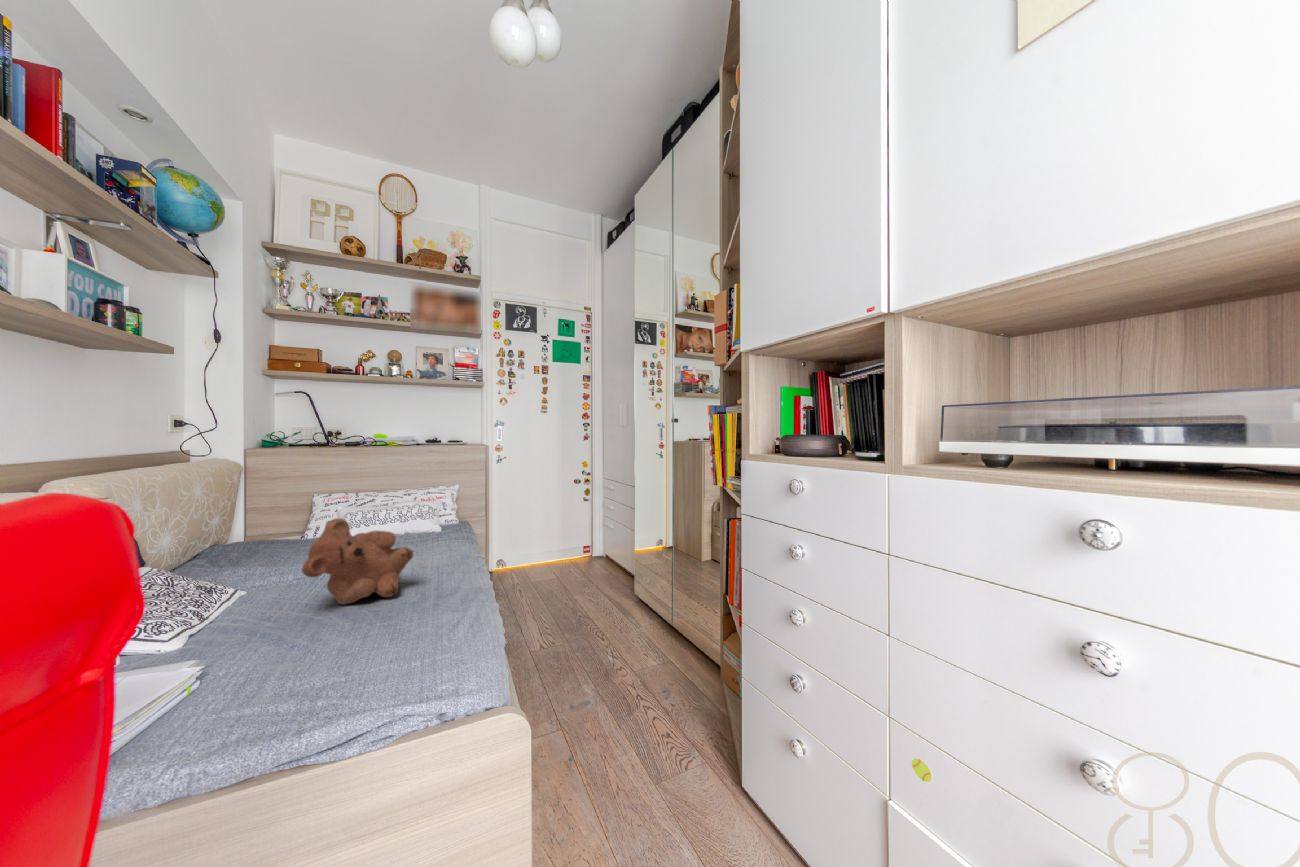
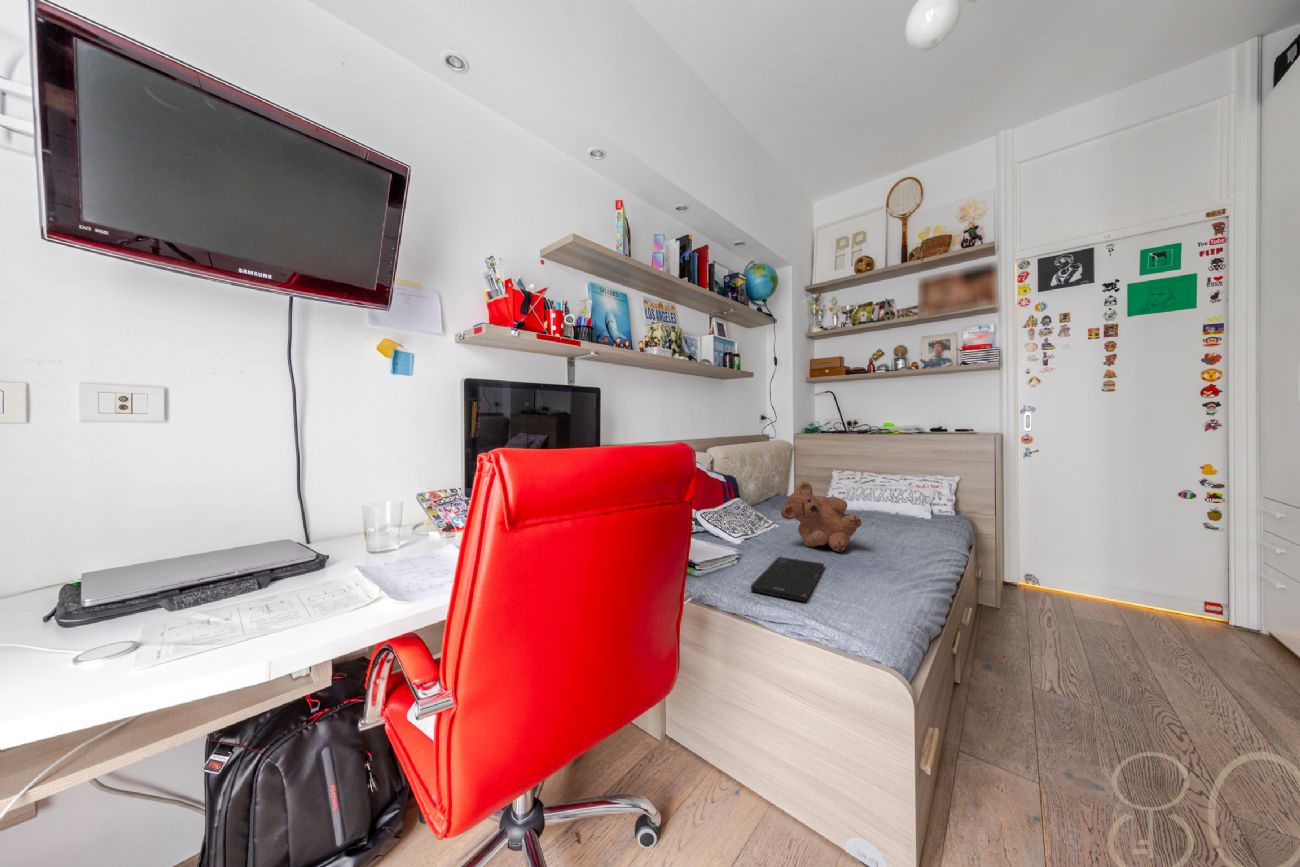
smartphone: none [318,618,411,706] -> present [751,557,824,601]

